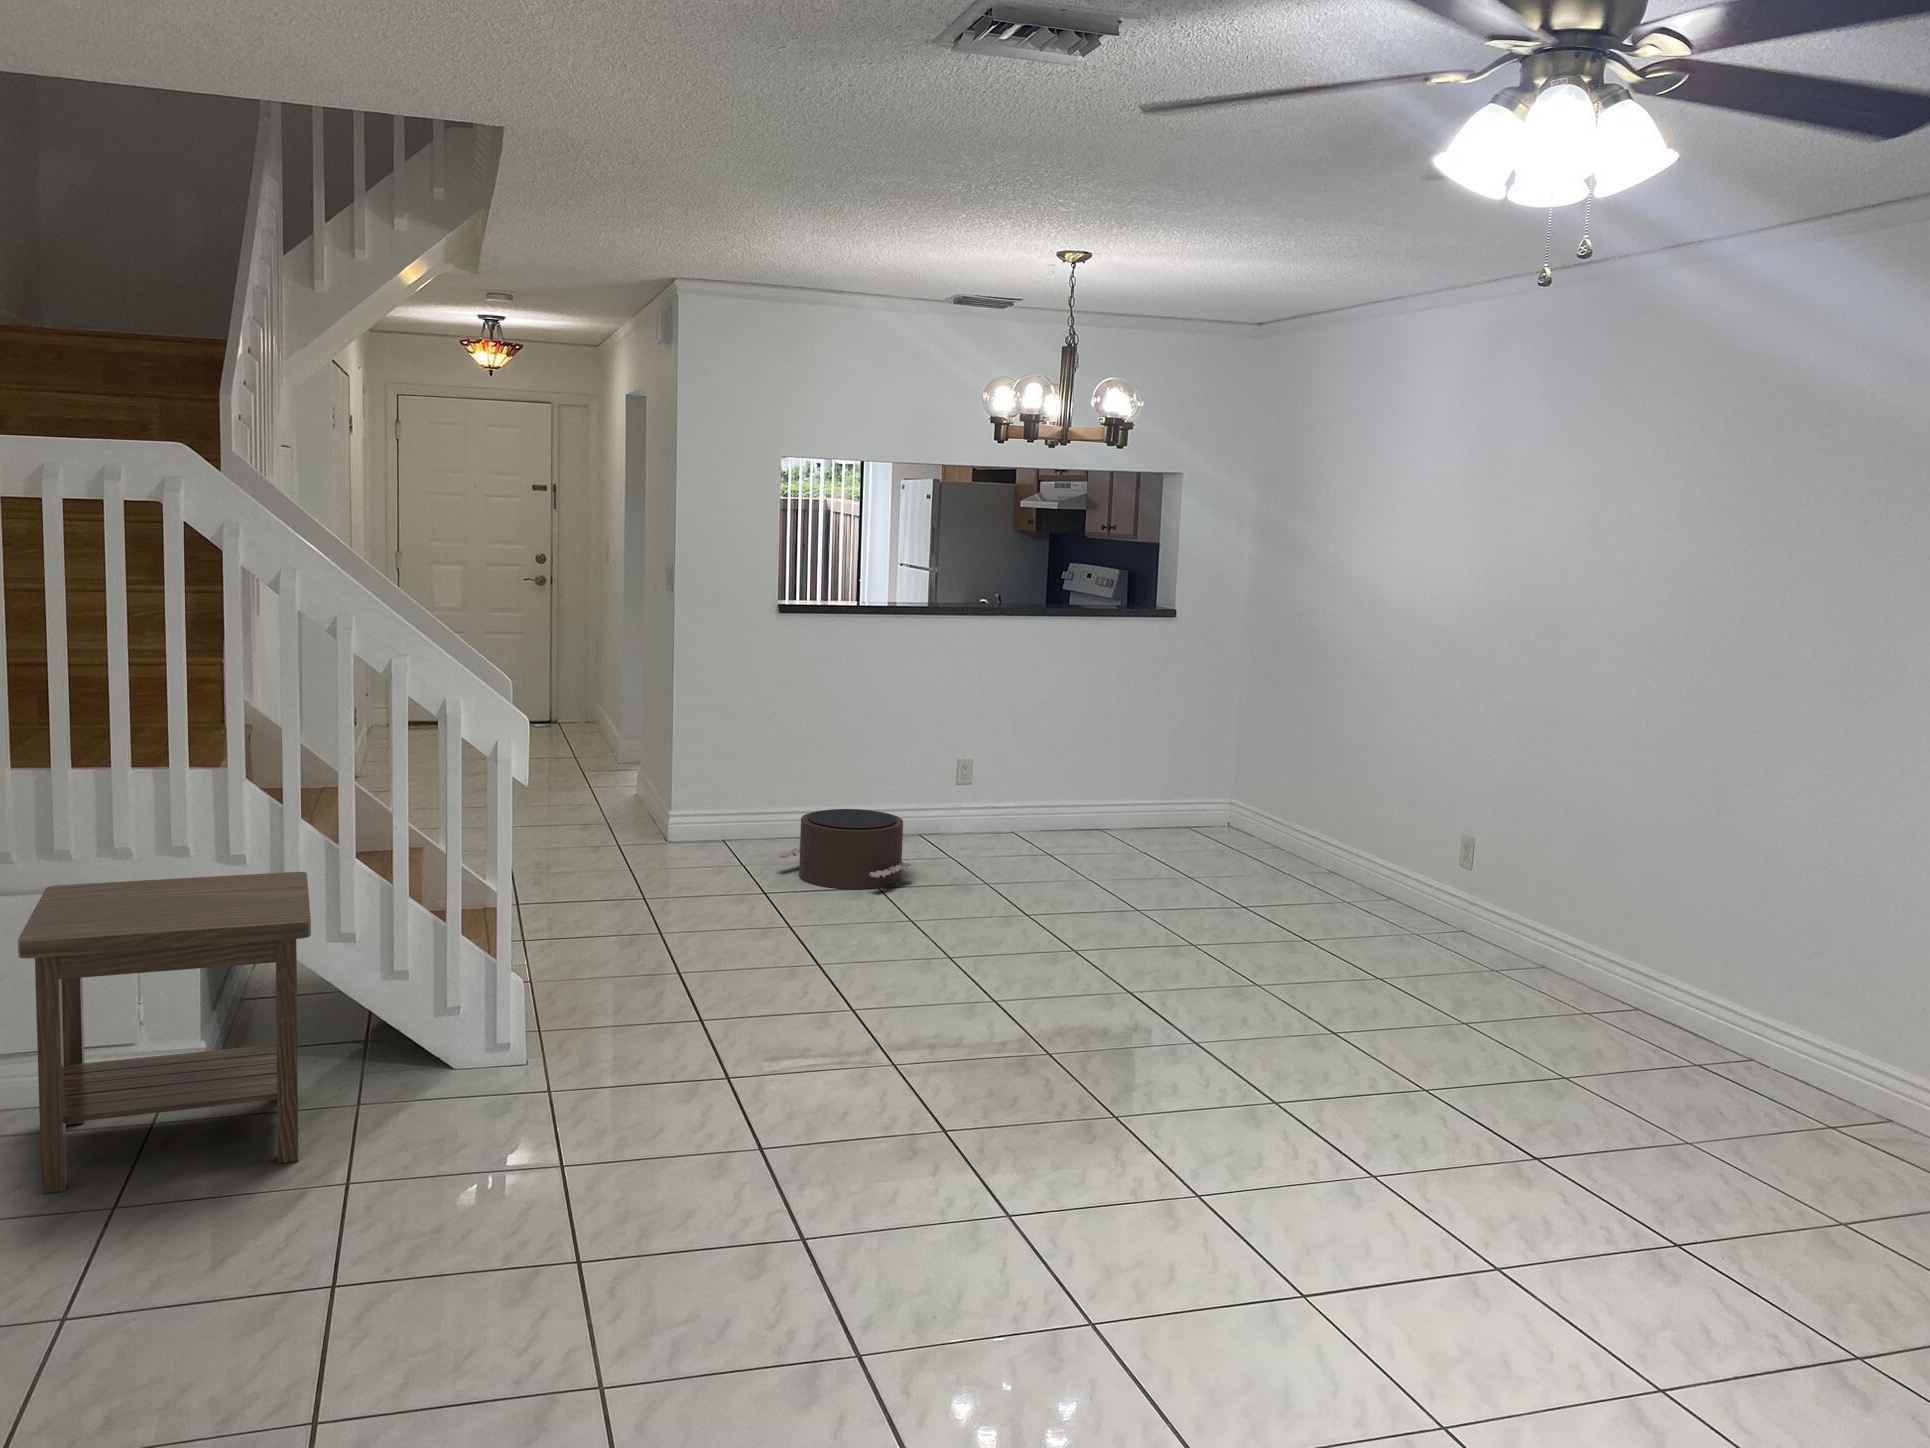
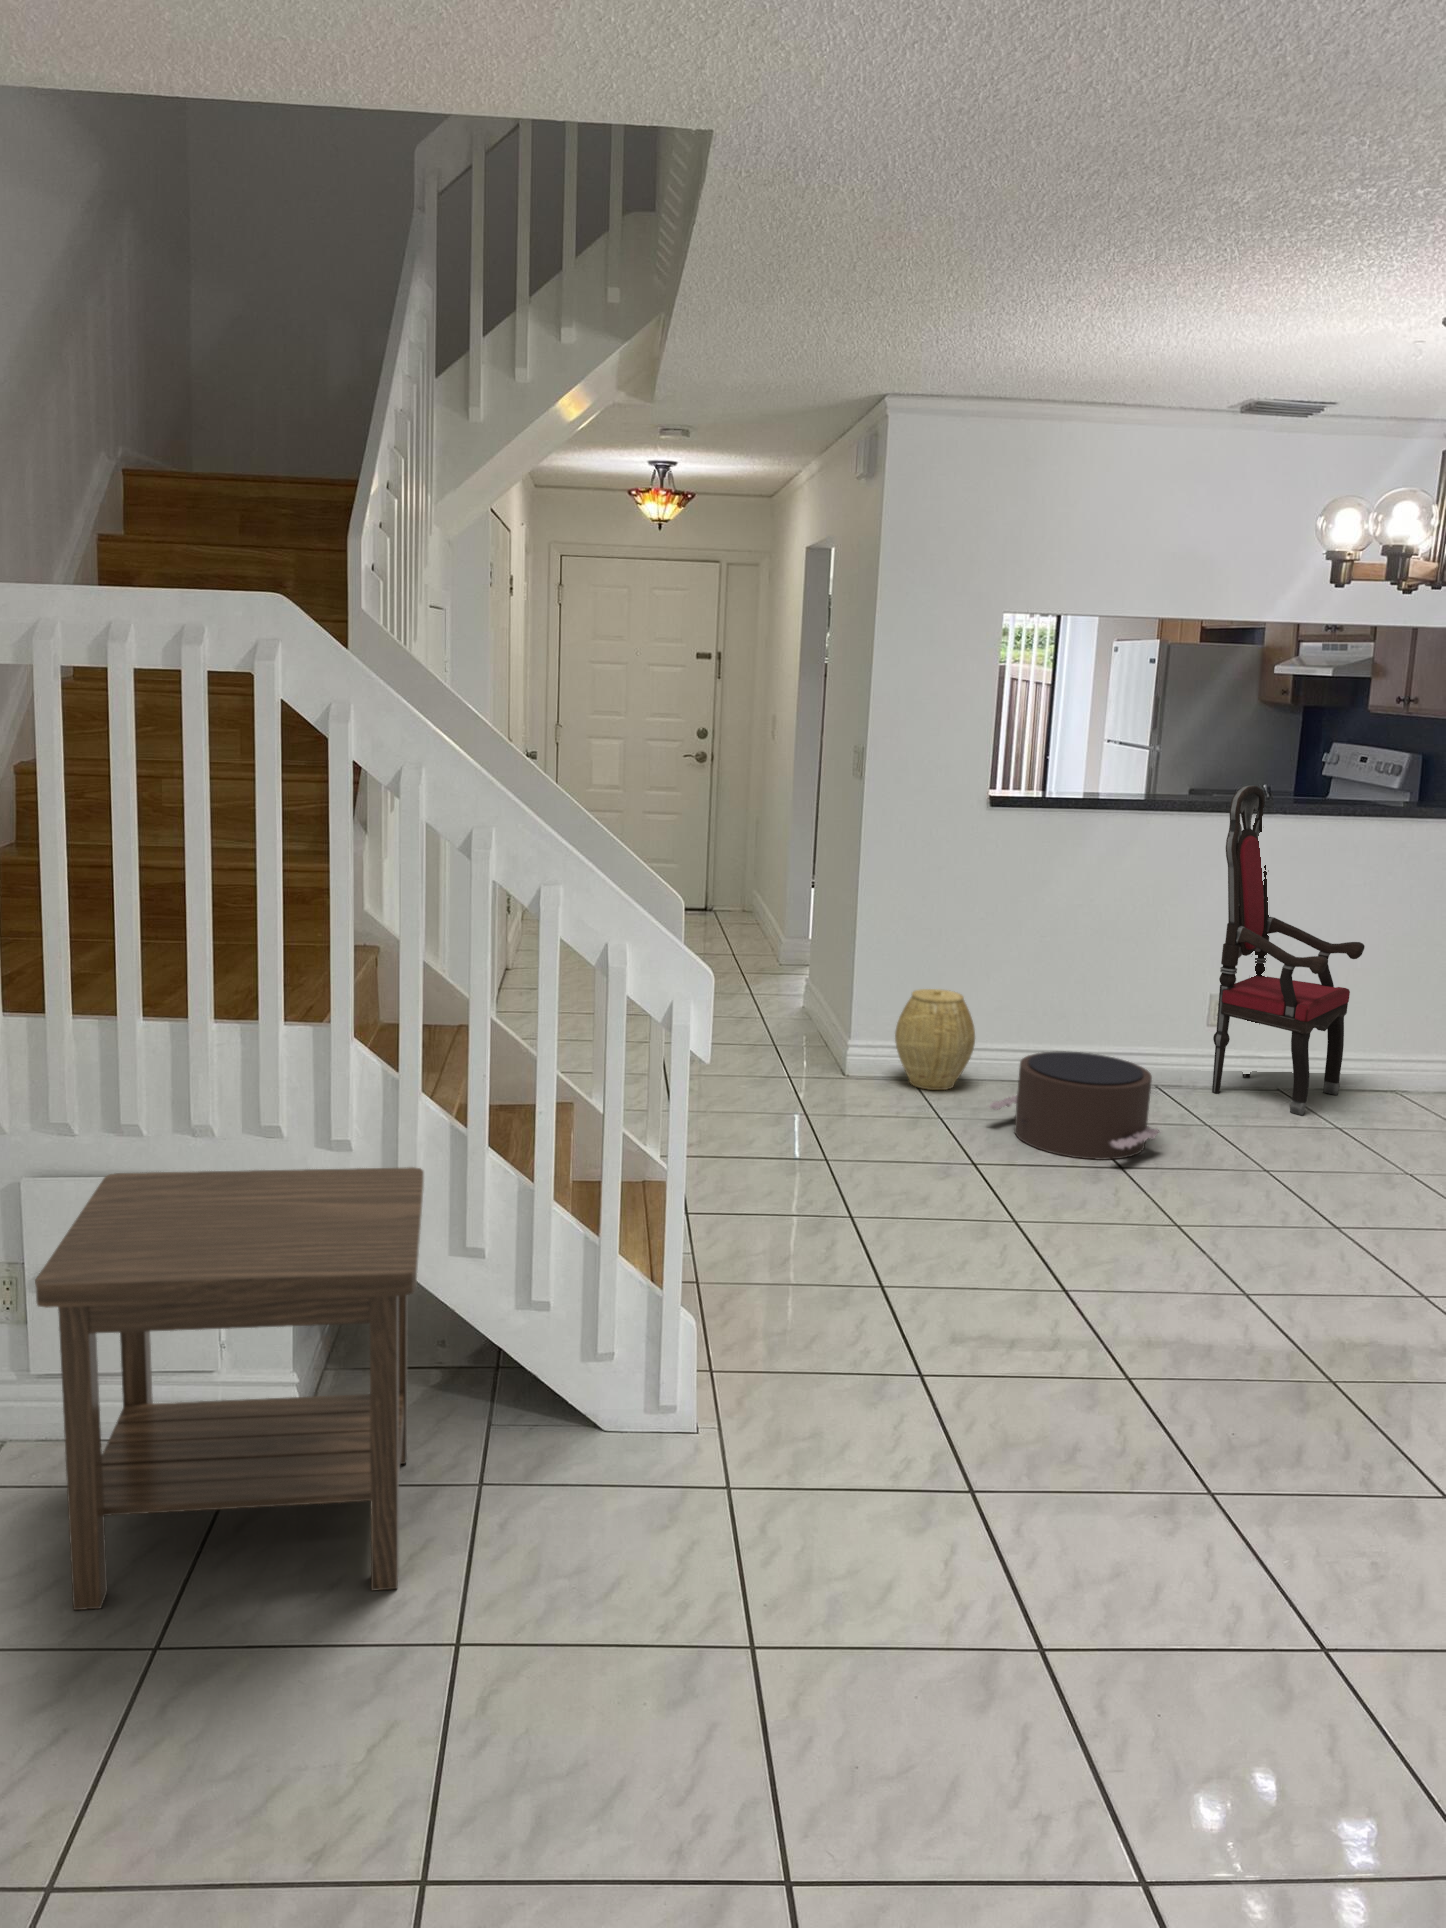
armchair: none [963,595,1073,853] -> present [1212,786,1365,1115]
woven basket: none [705,766,771,851] -> present [895,989,975,1090]

